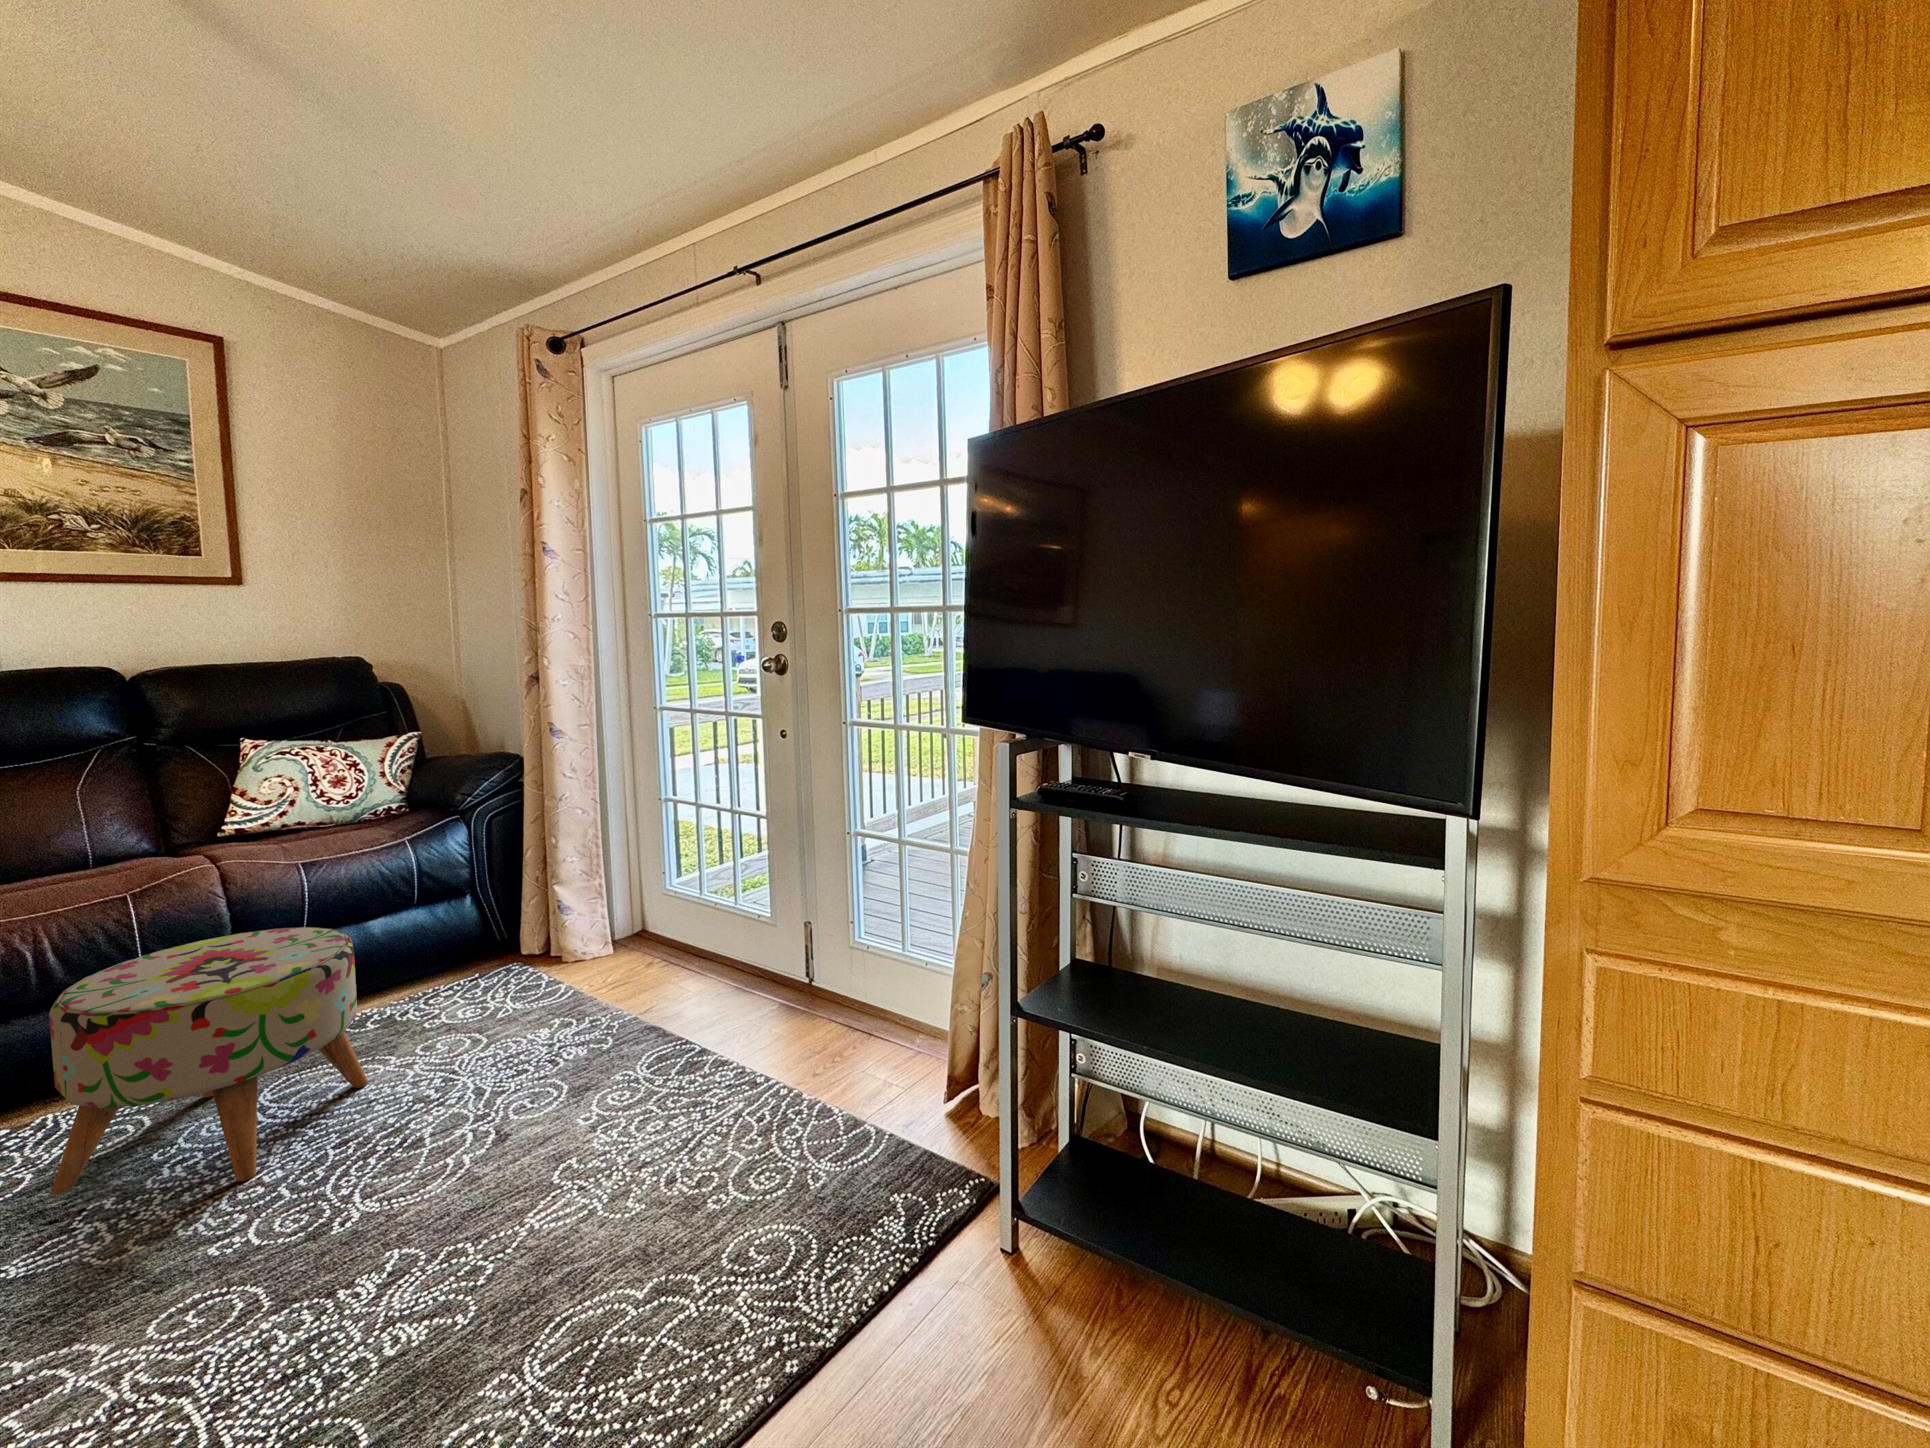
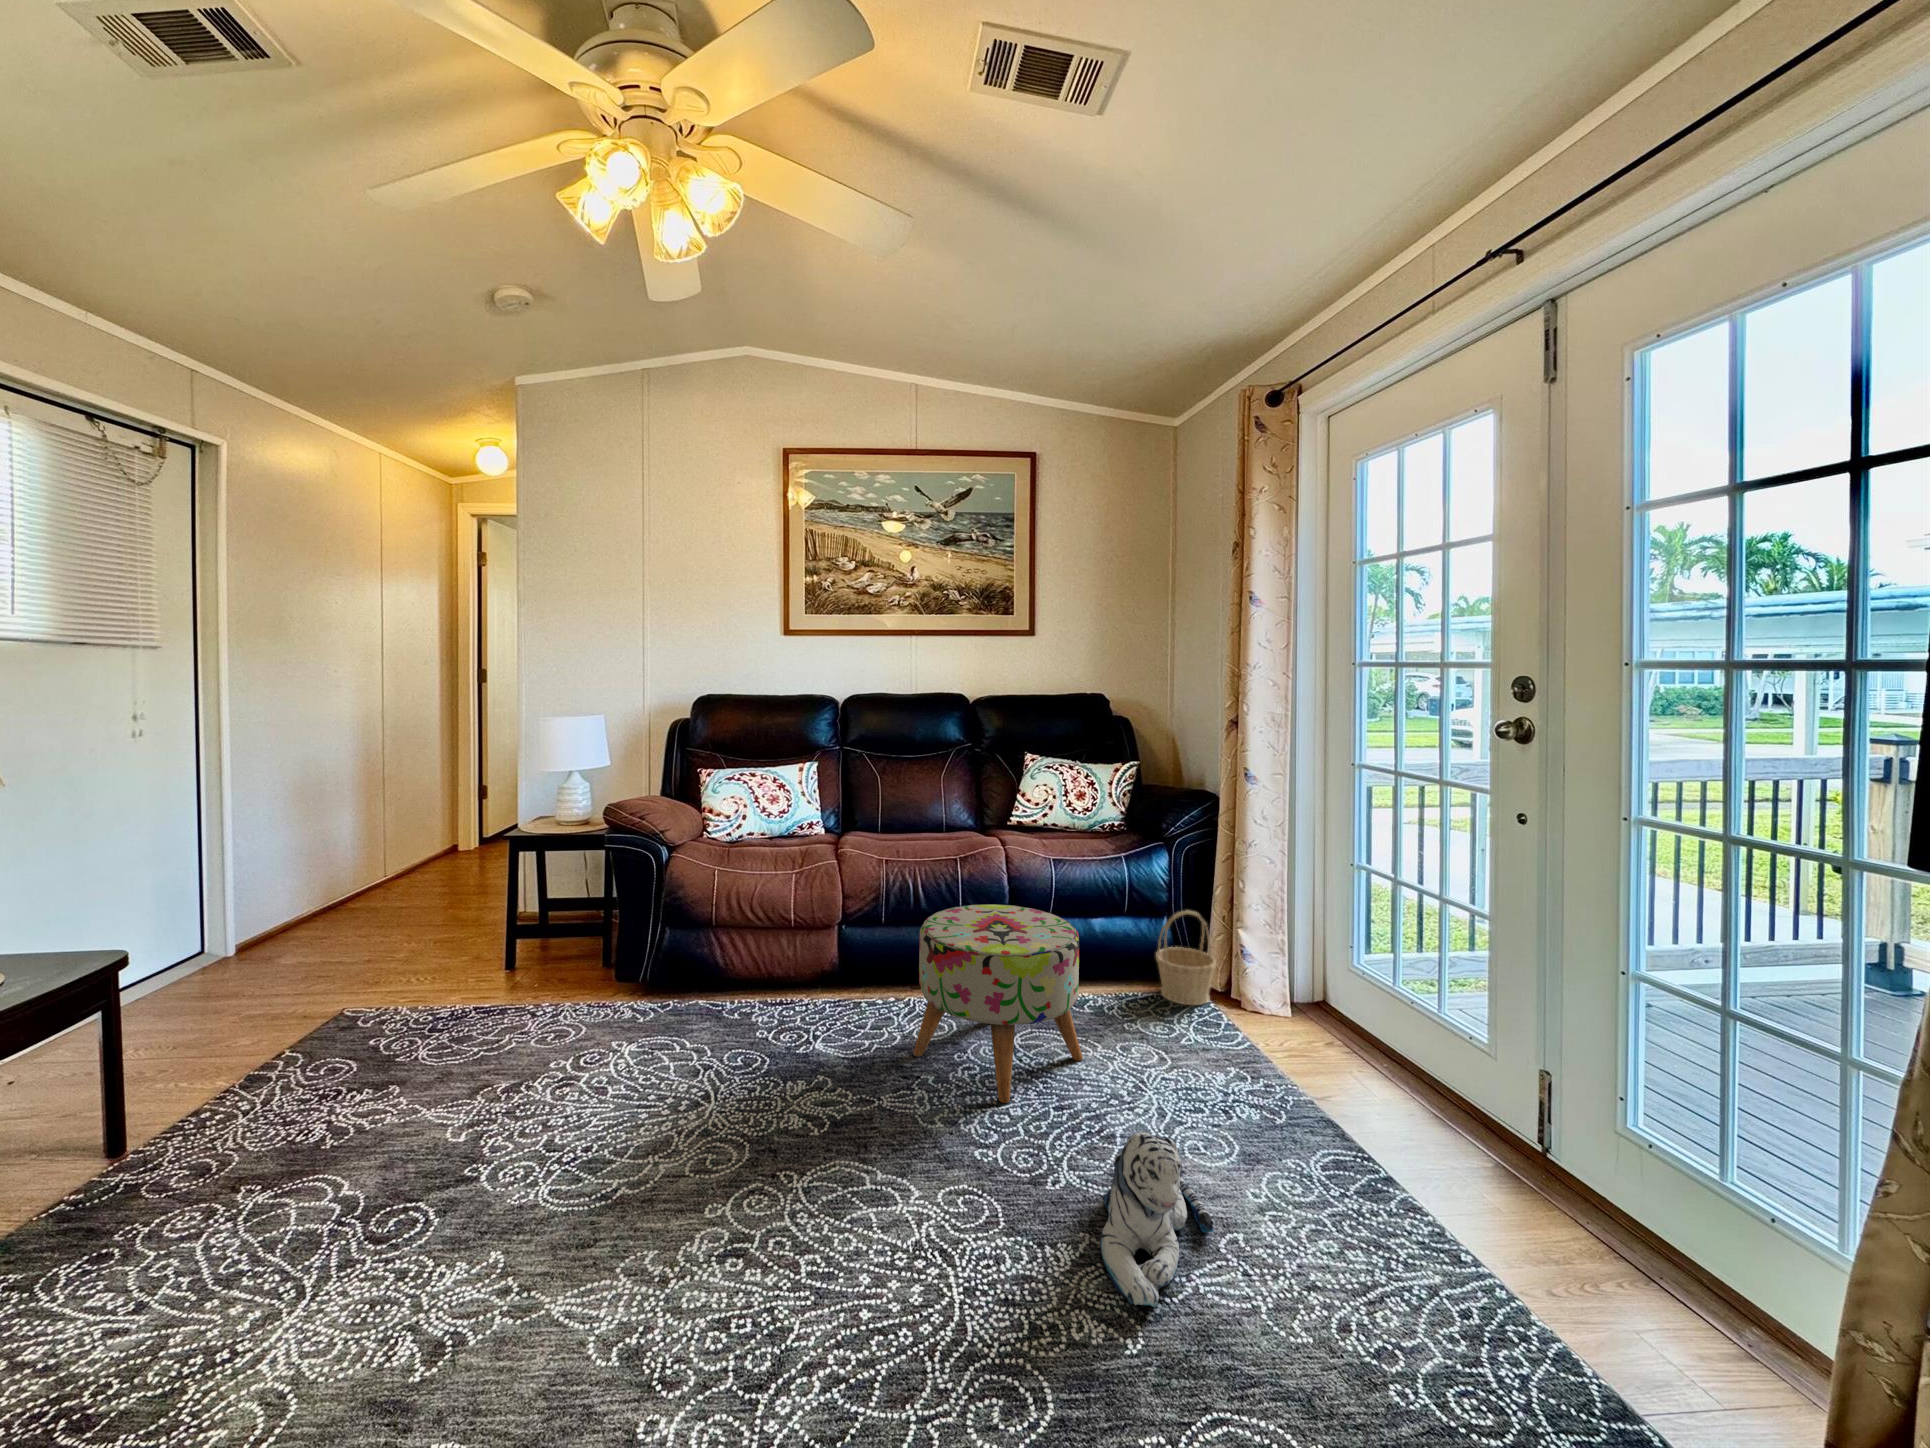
basket: none [460,881,534,982] -> present [1156,911,1217,1005]
plush toy: none [411,1103,547,1286] -> present [1100,1132,1214,1307]

